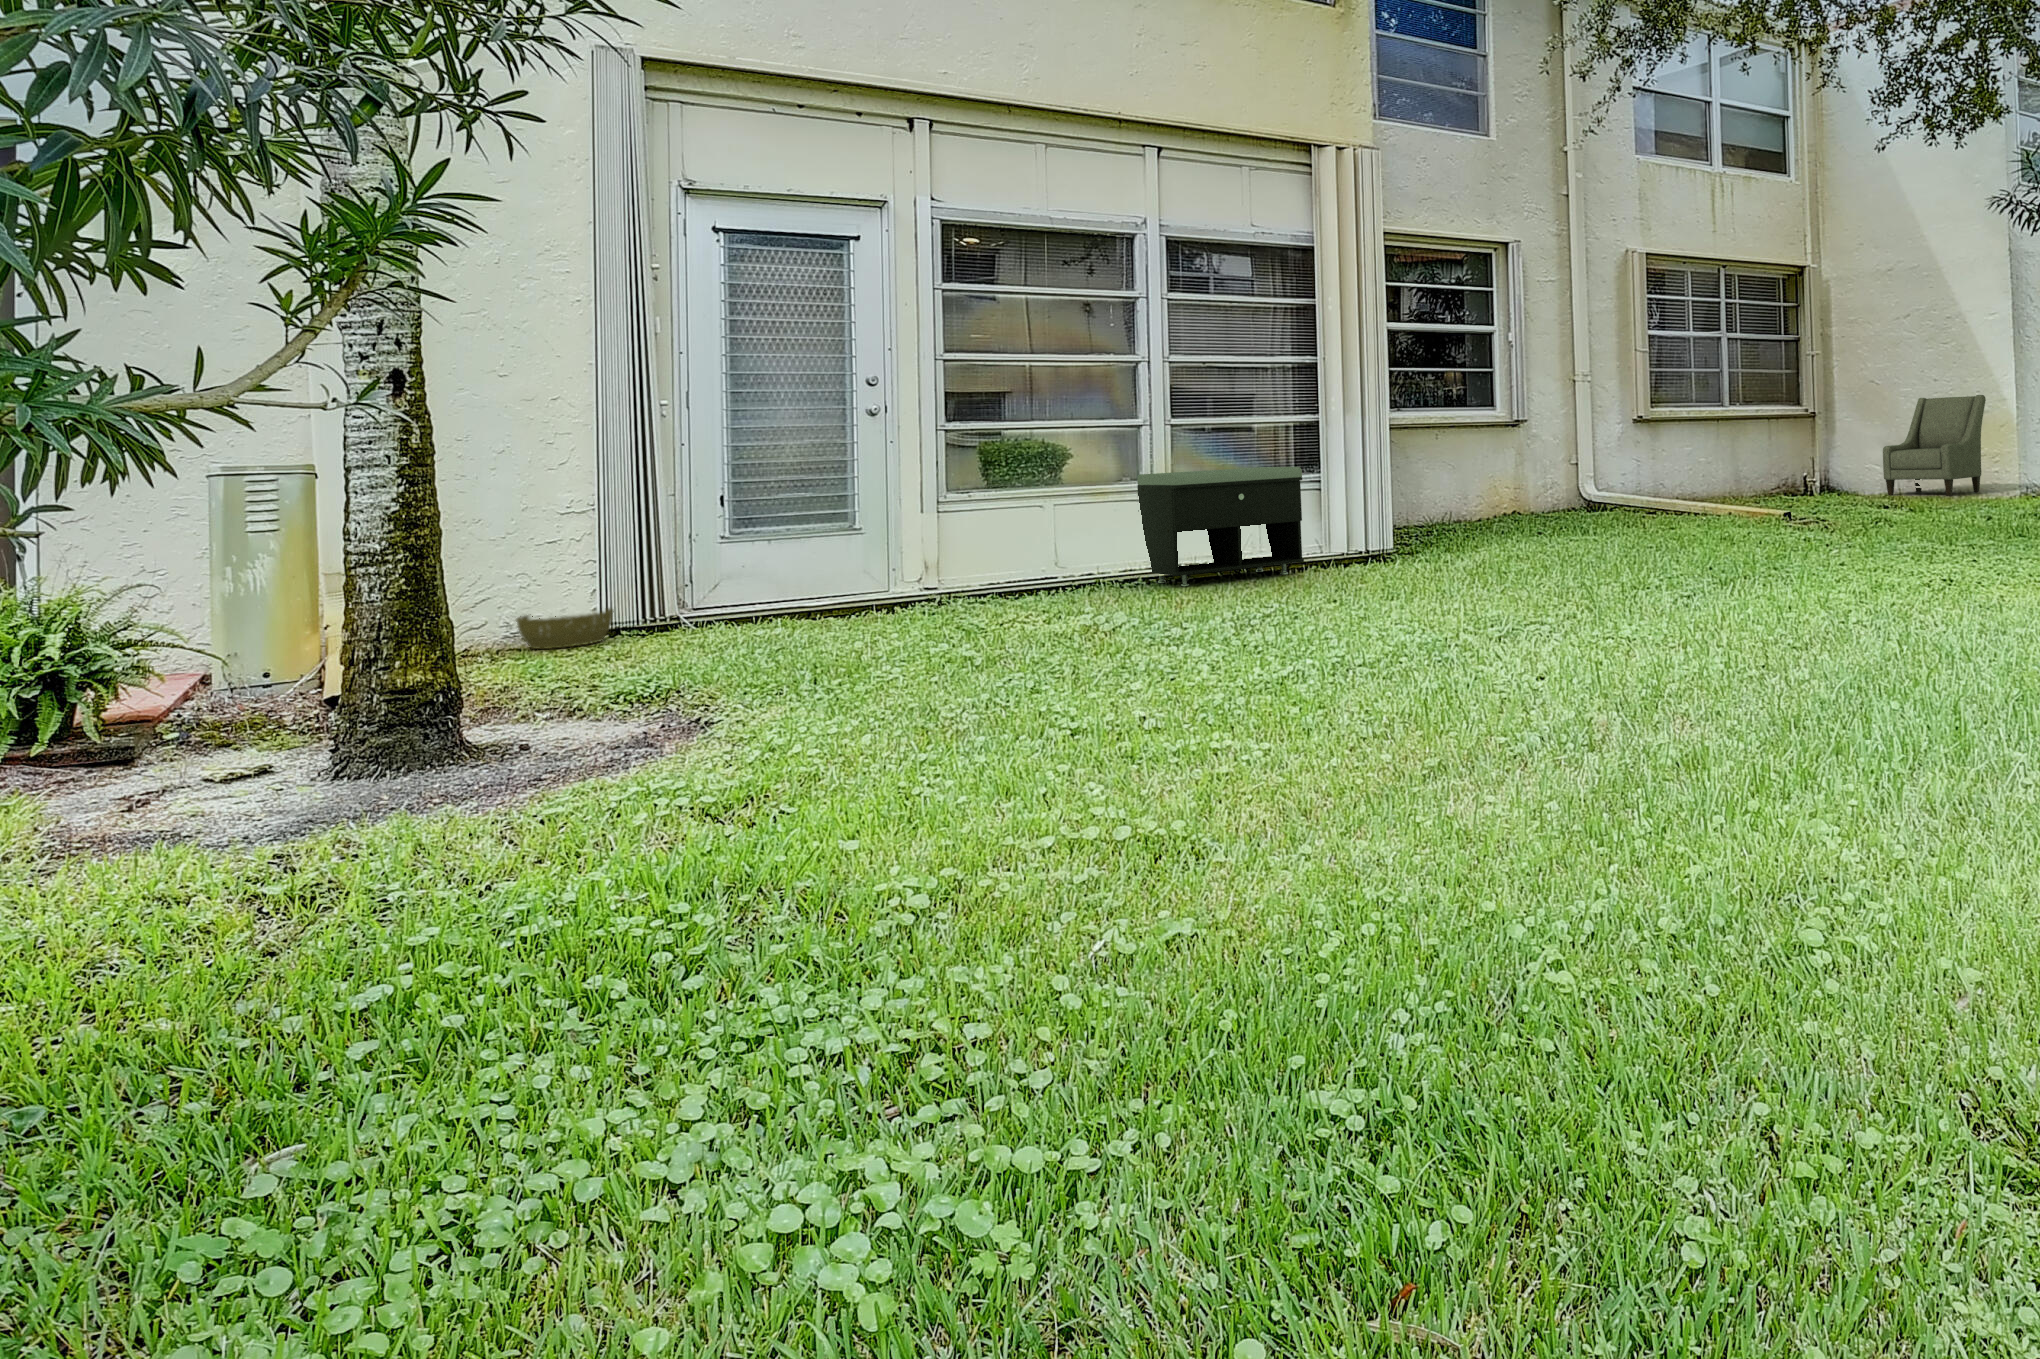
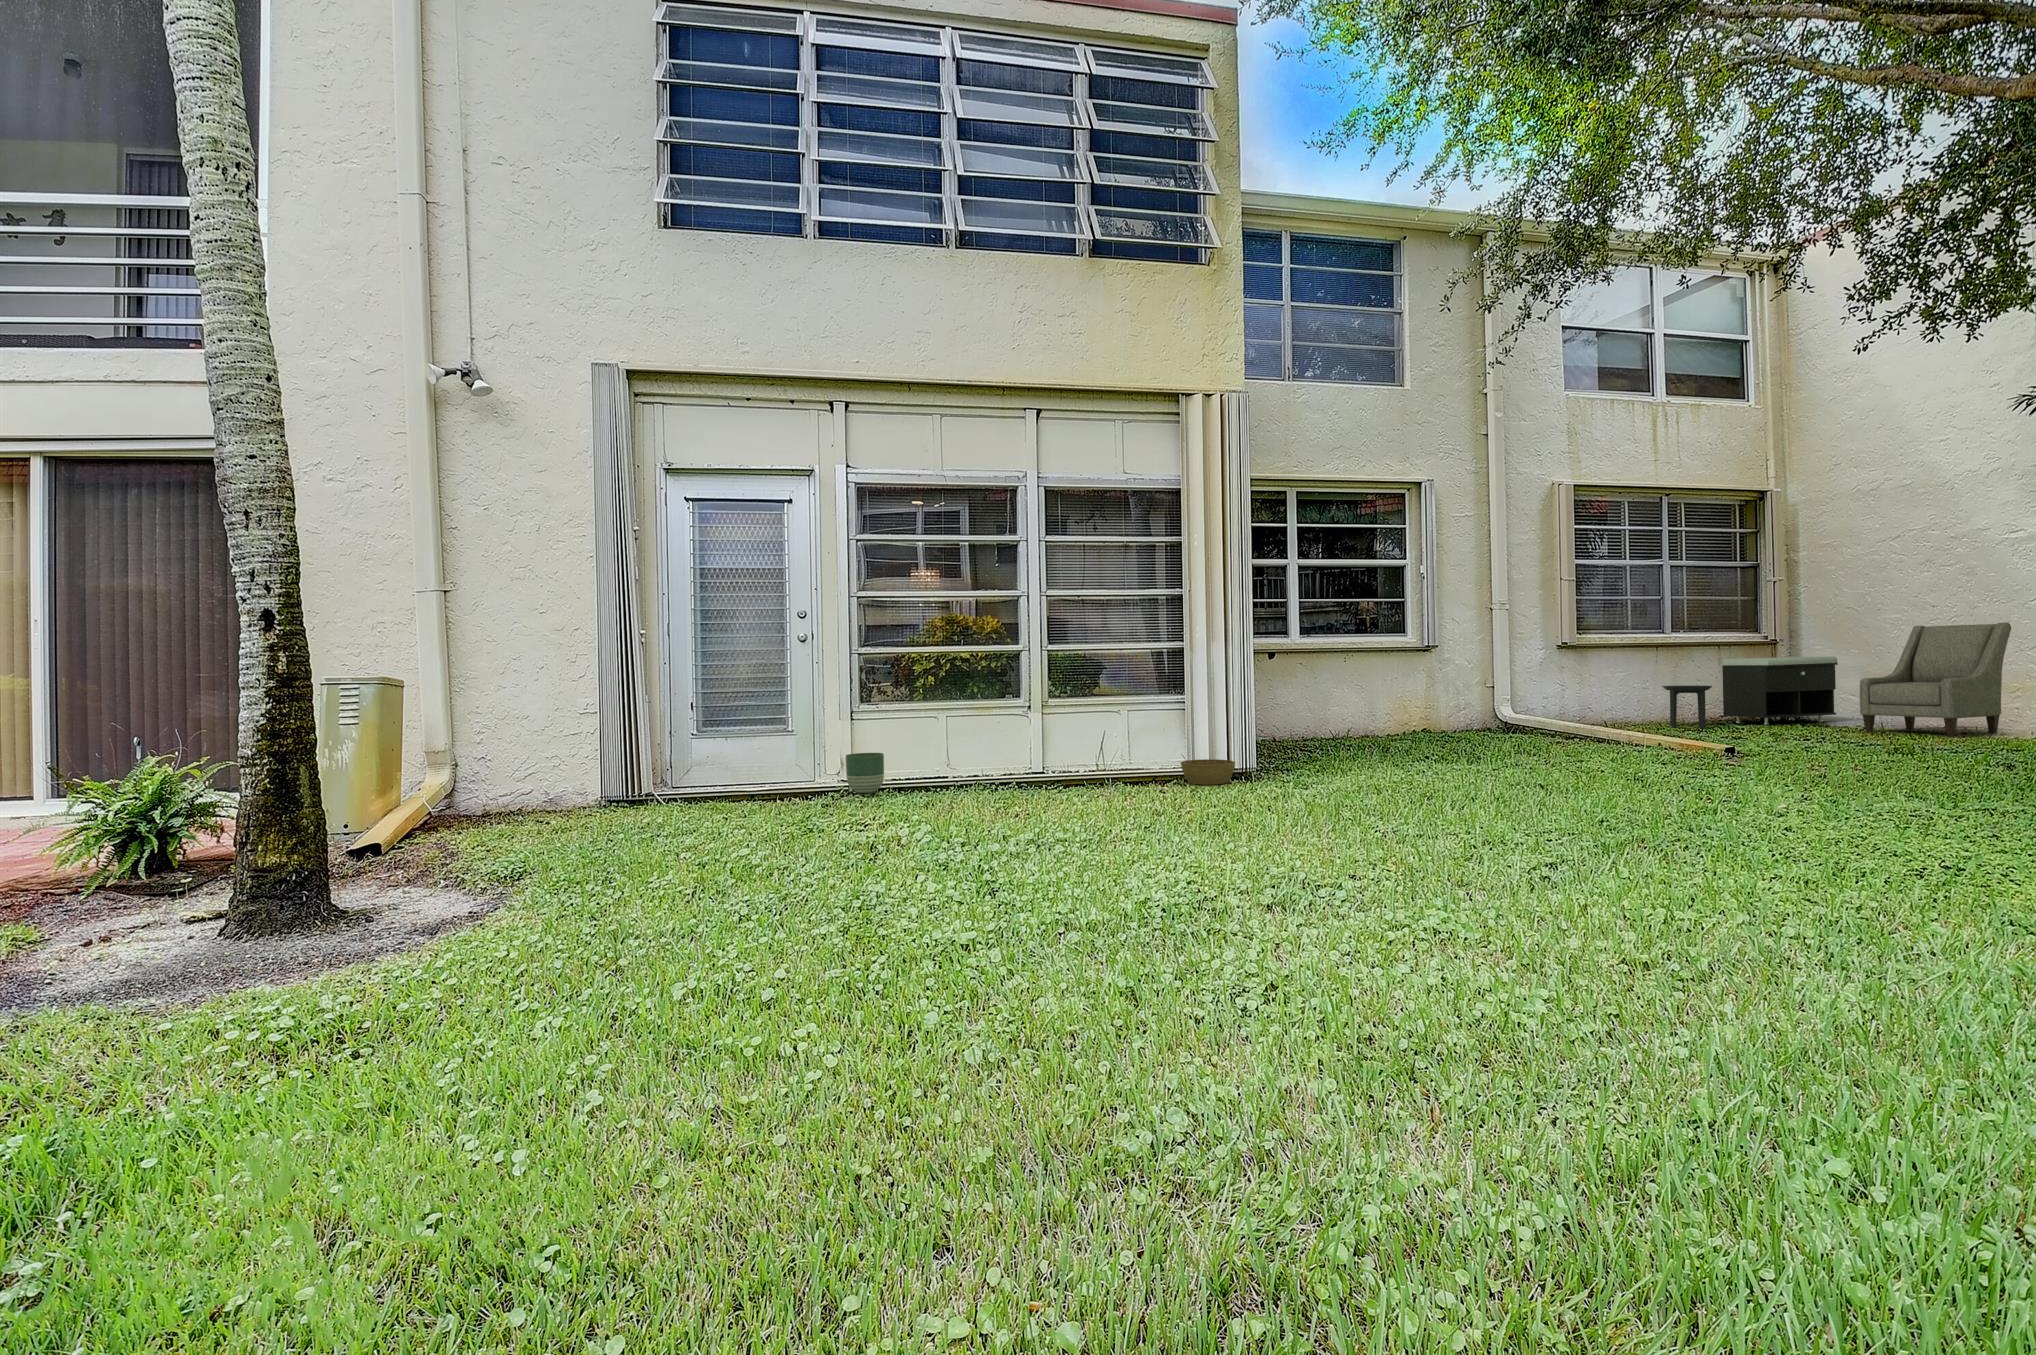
side table: none [1727,457,1769,499] -> present [1662,685,1712,728]
storage bench: present [1137,467,1304,586] -> present [1722,657,1838,725]
planter: none [942,549,992,598] -> present [846,753,884,793]
basket: present [516,608,614,649] -> present [1181,759,1235,785]

